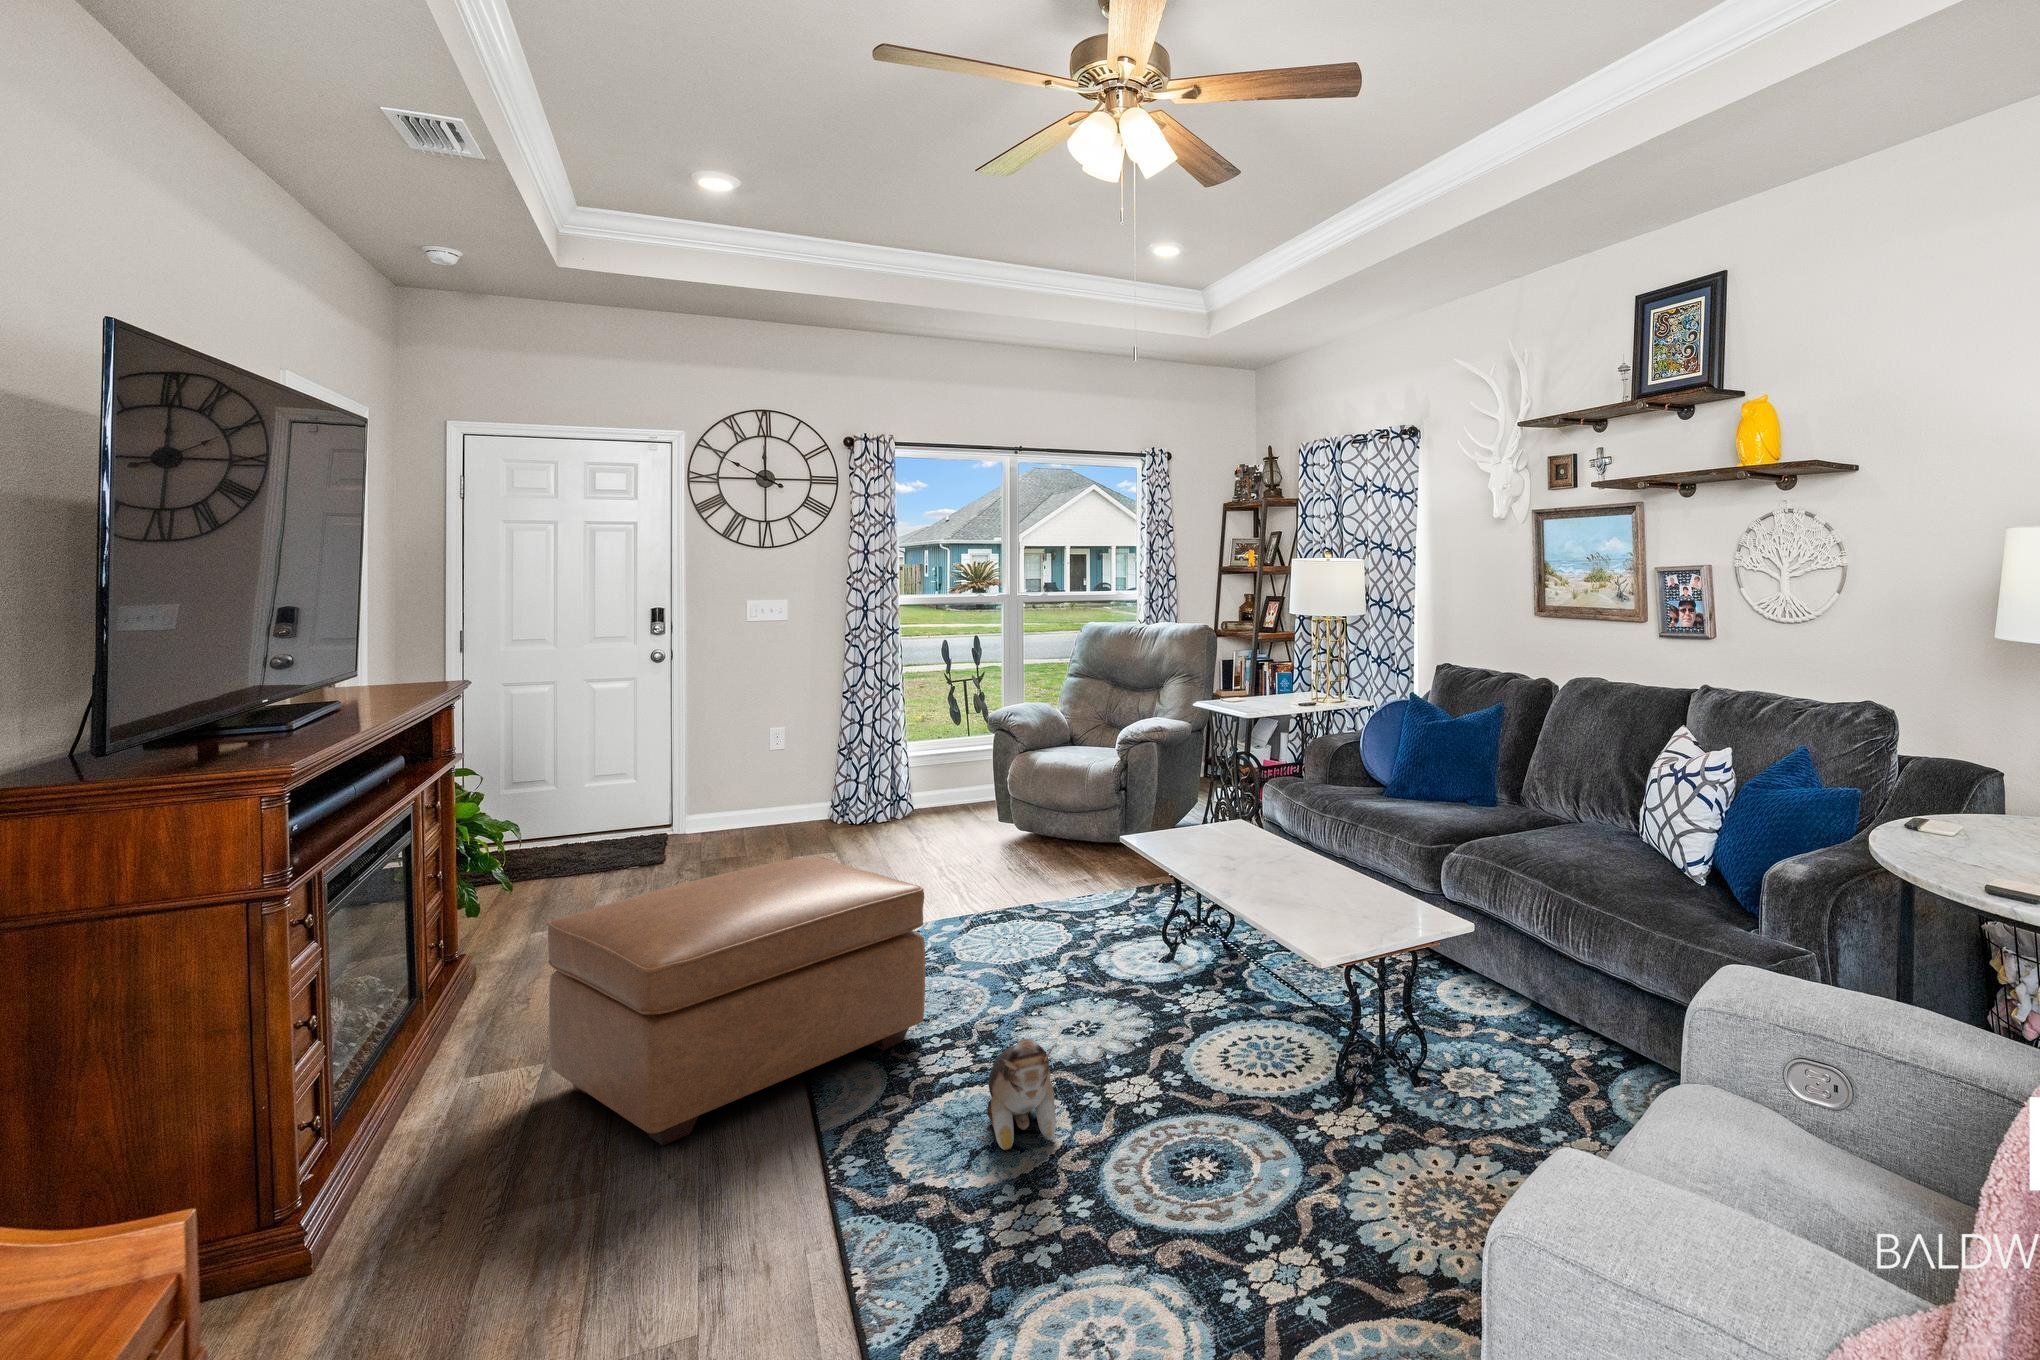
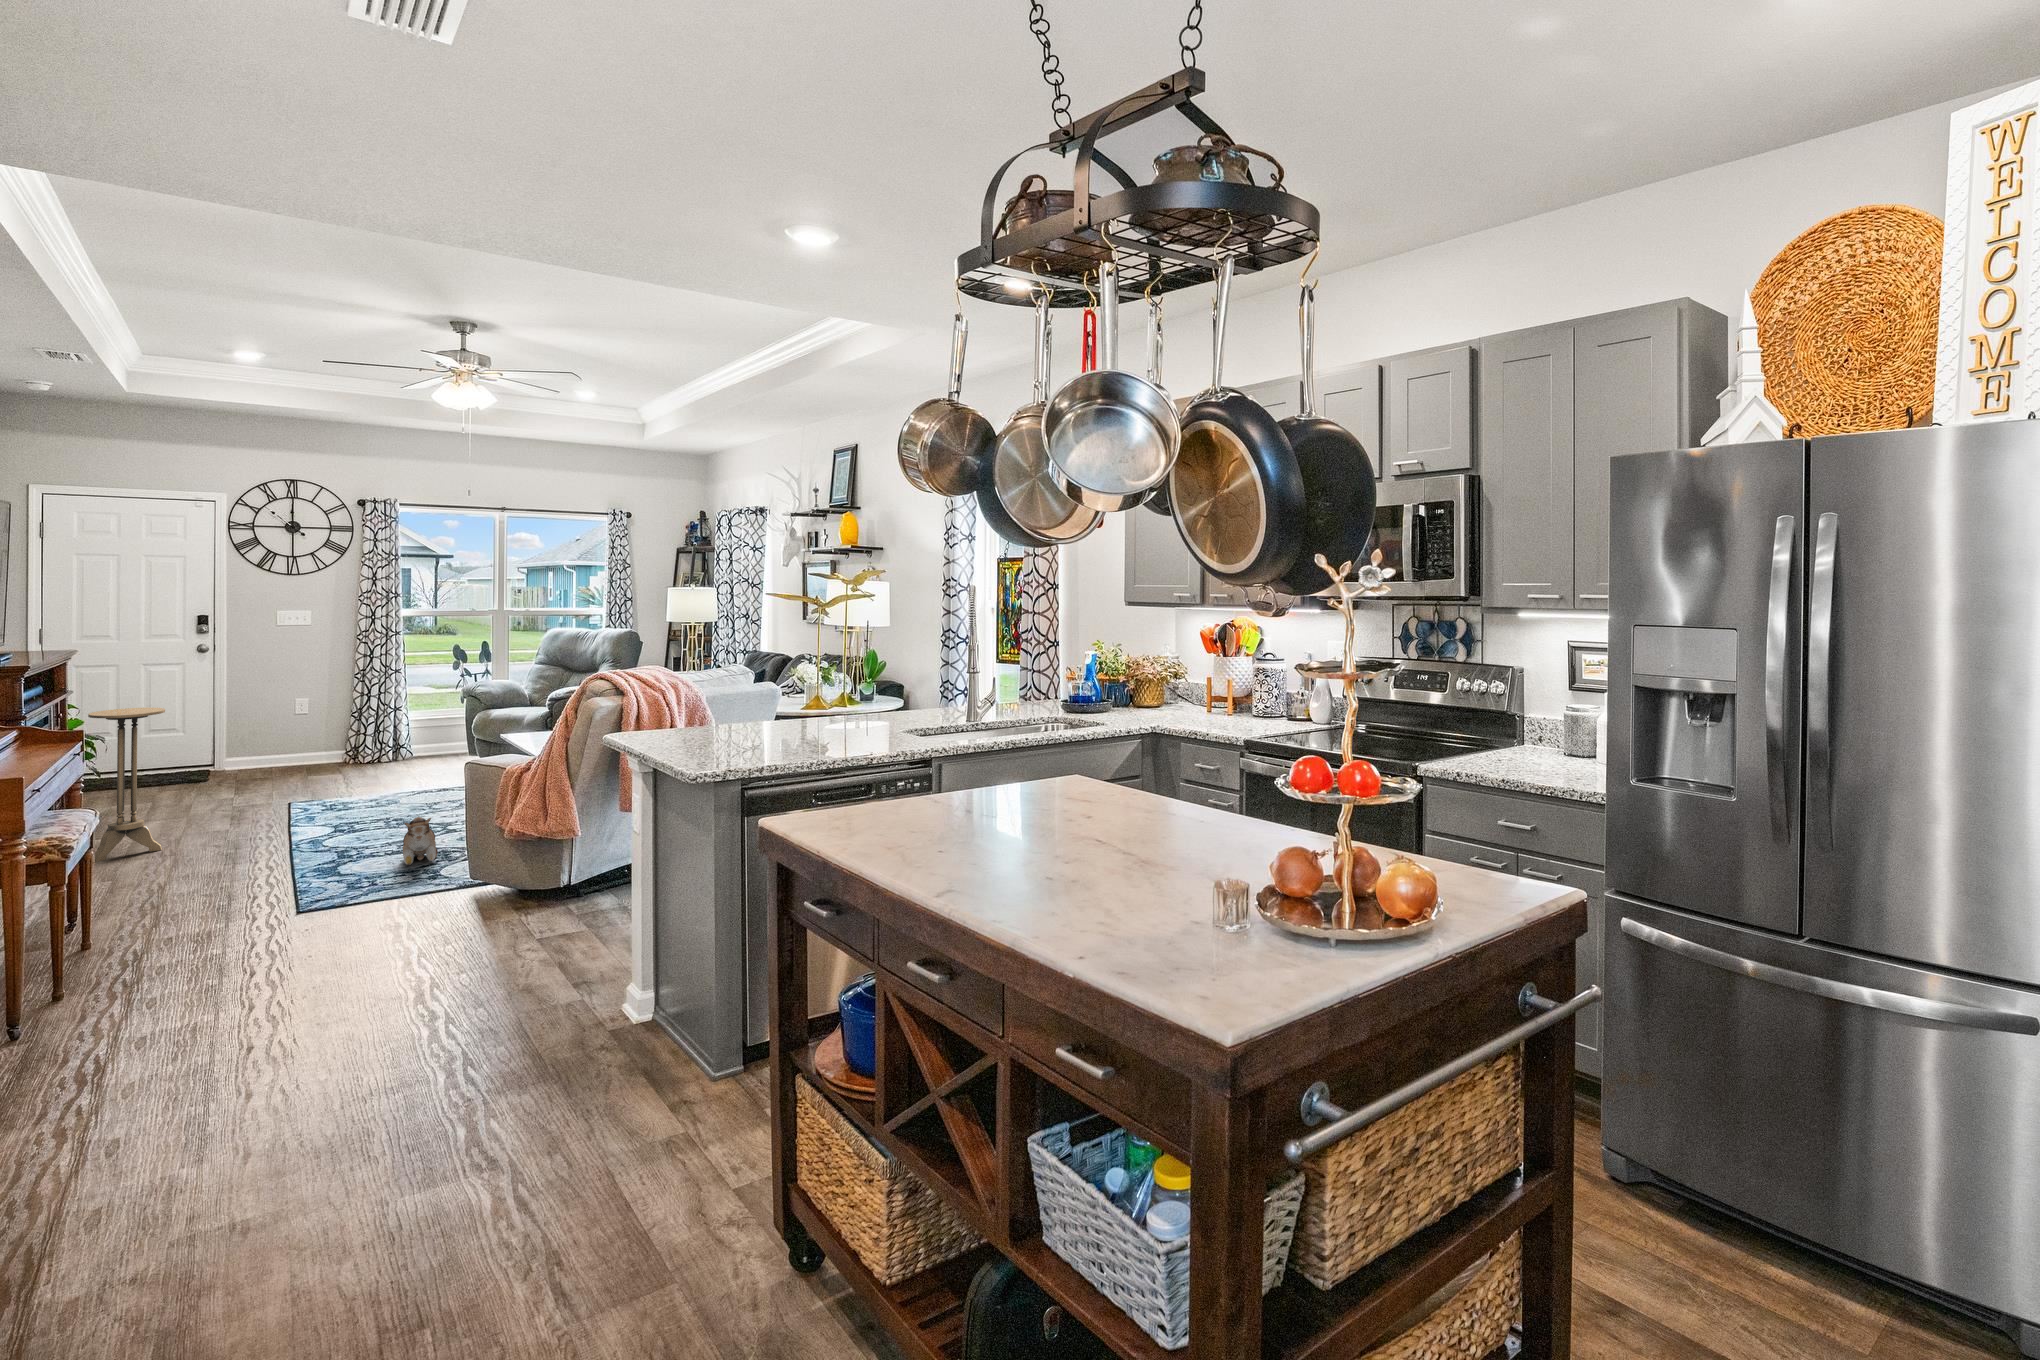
side table: none [439,756,567,1067] -> present [88,708,165,862]
ottoman: present [547,857,925,1145] -> none [162,759,381,874]

